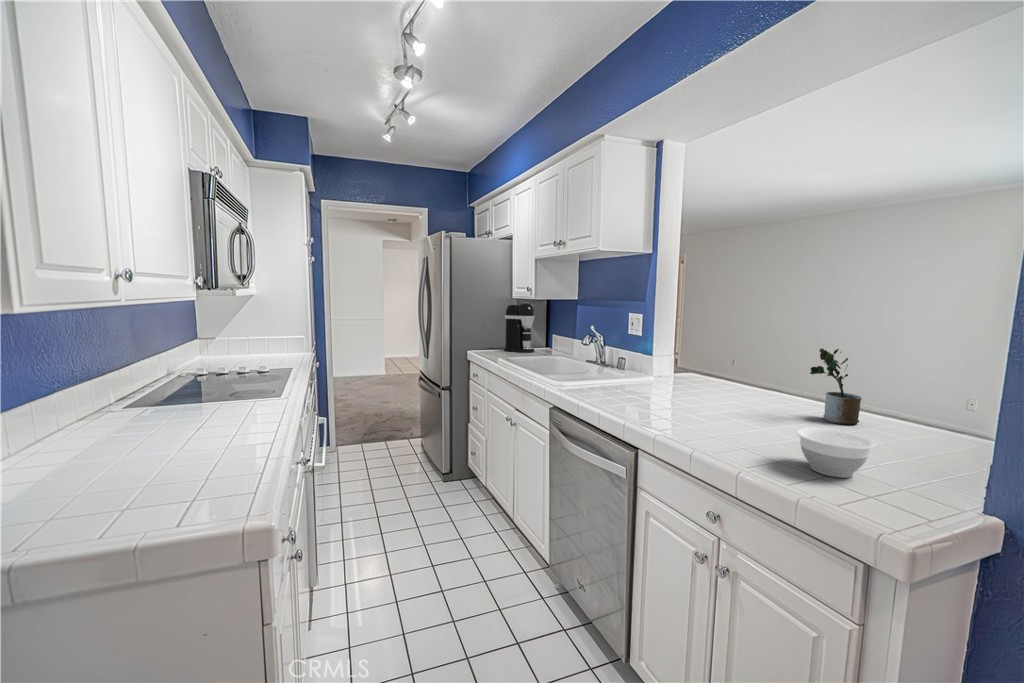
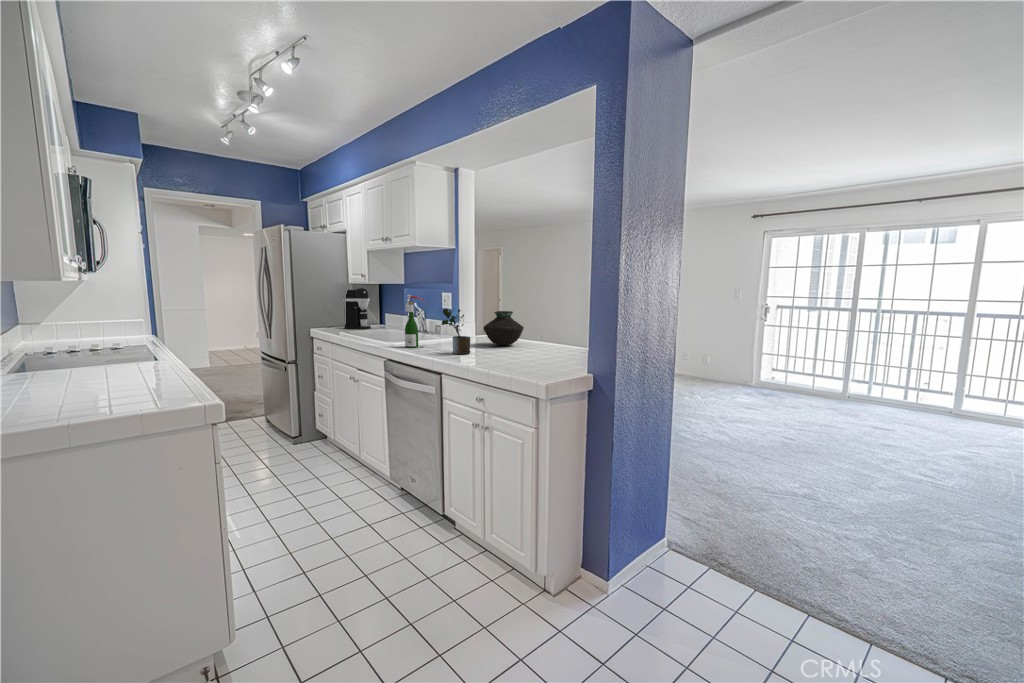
wine bottle: none [579,318,610,393] -> present [405,294,425,348]
vase: none [696,345,763,399] -> present [484,311,524,345]
potted plant: present [810,348,862,425] -> present [441,309,470,354]
bowl: present [796,427,876,478] -> none [520,347,554,369]

